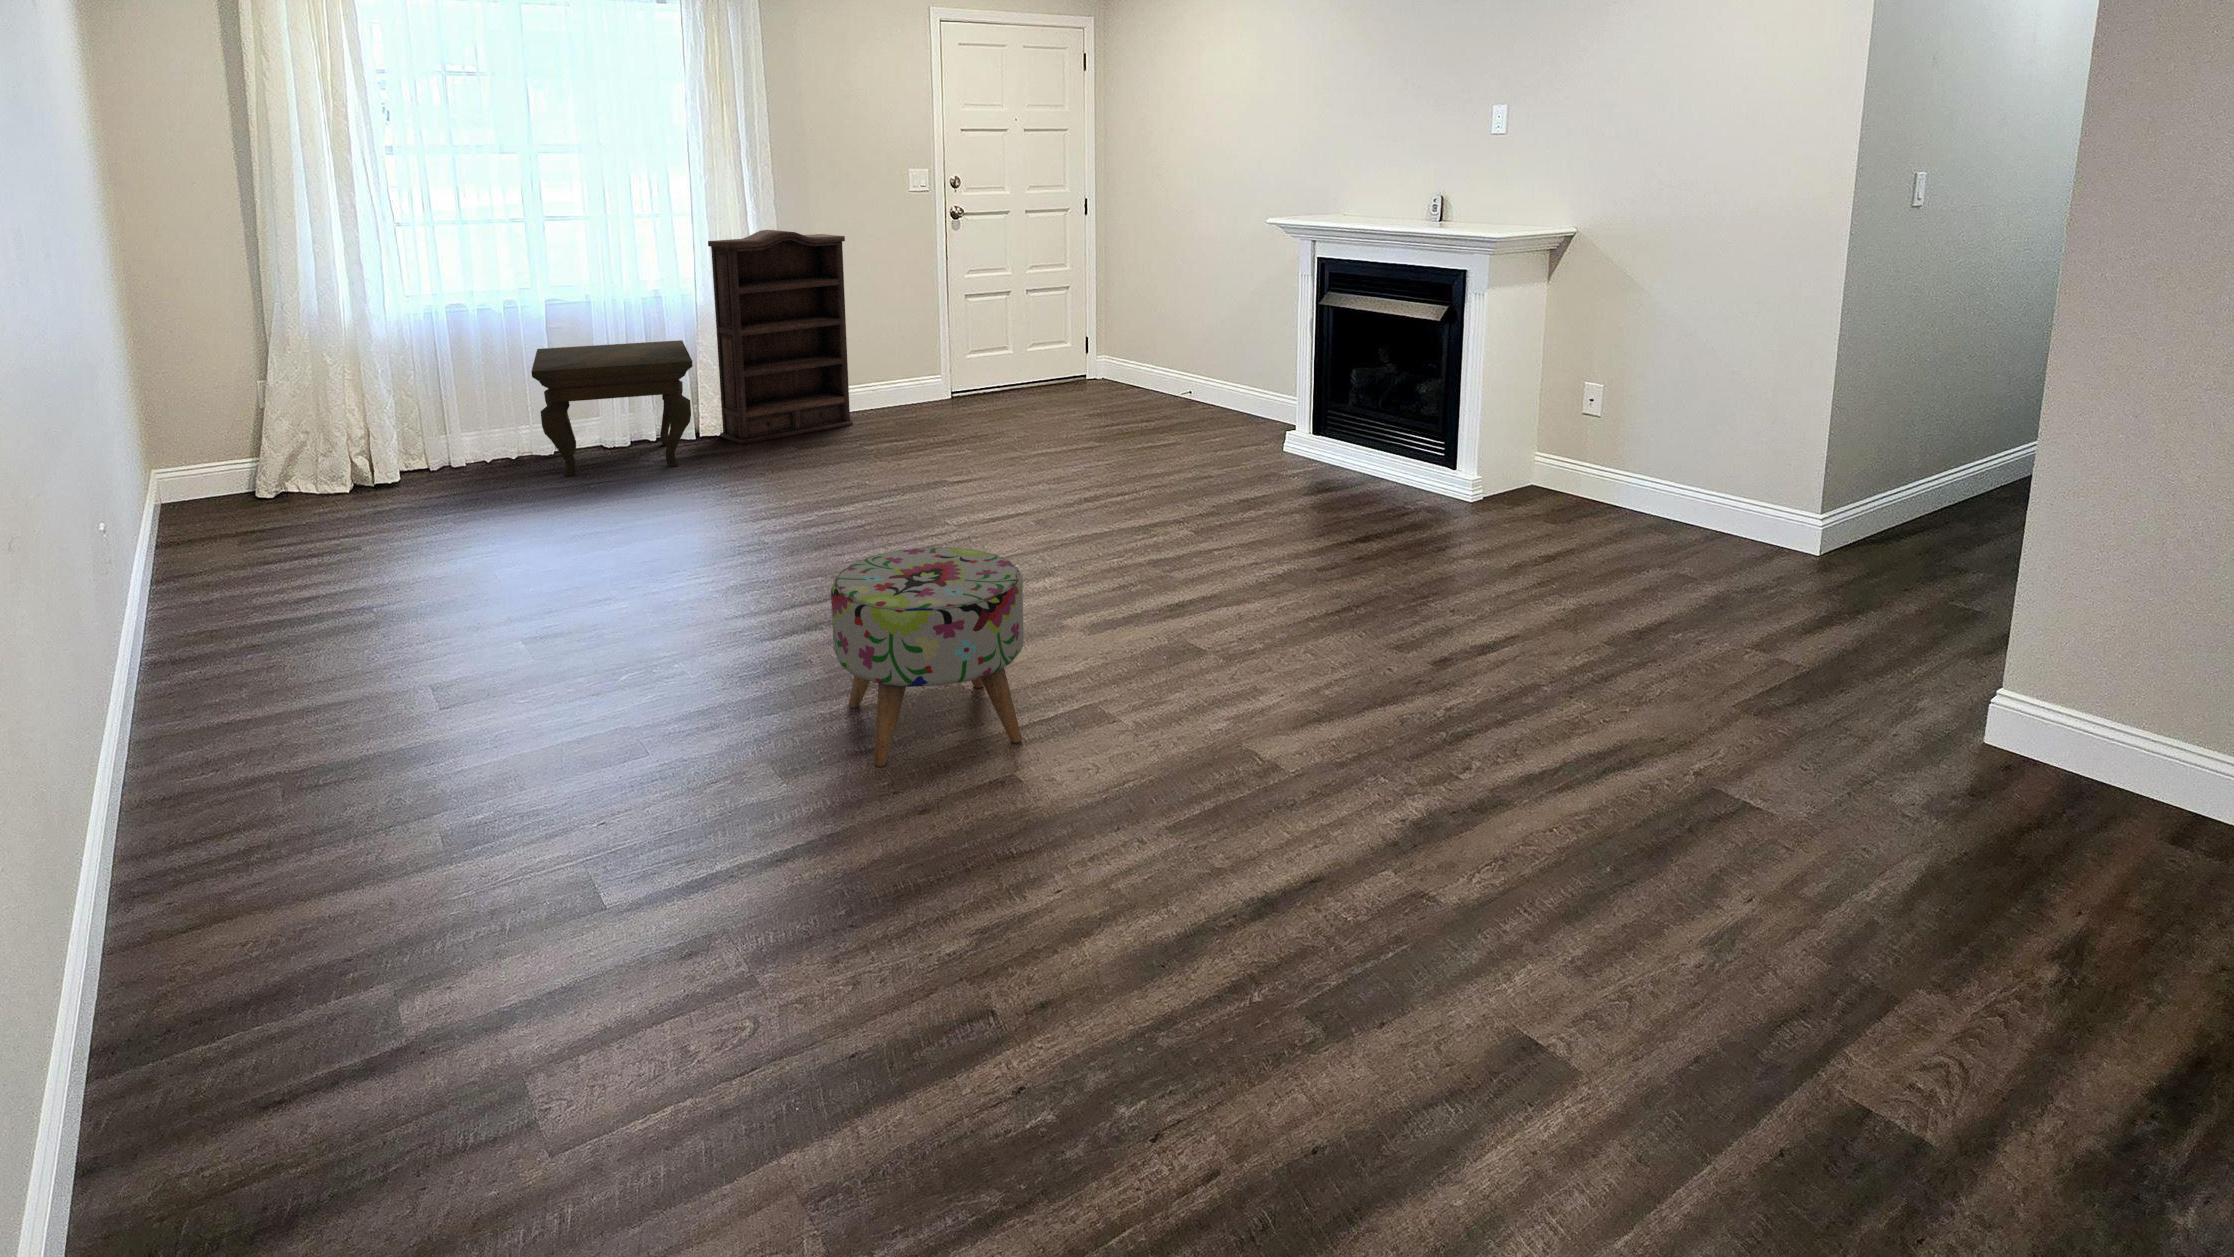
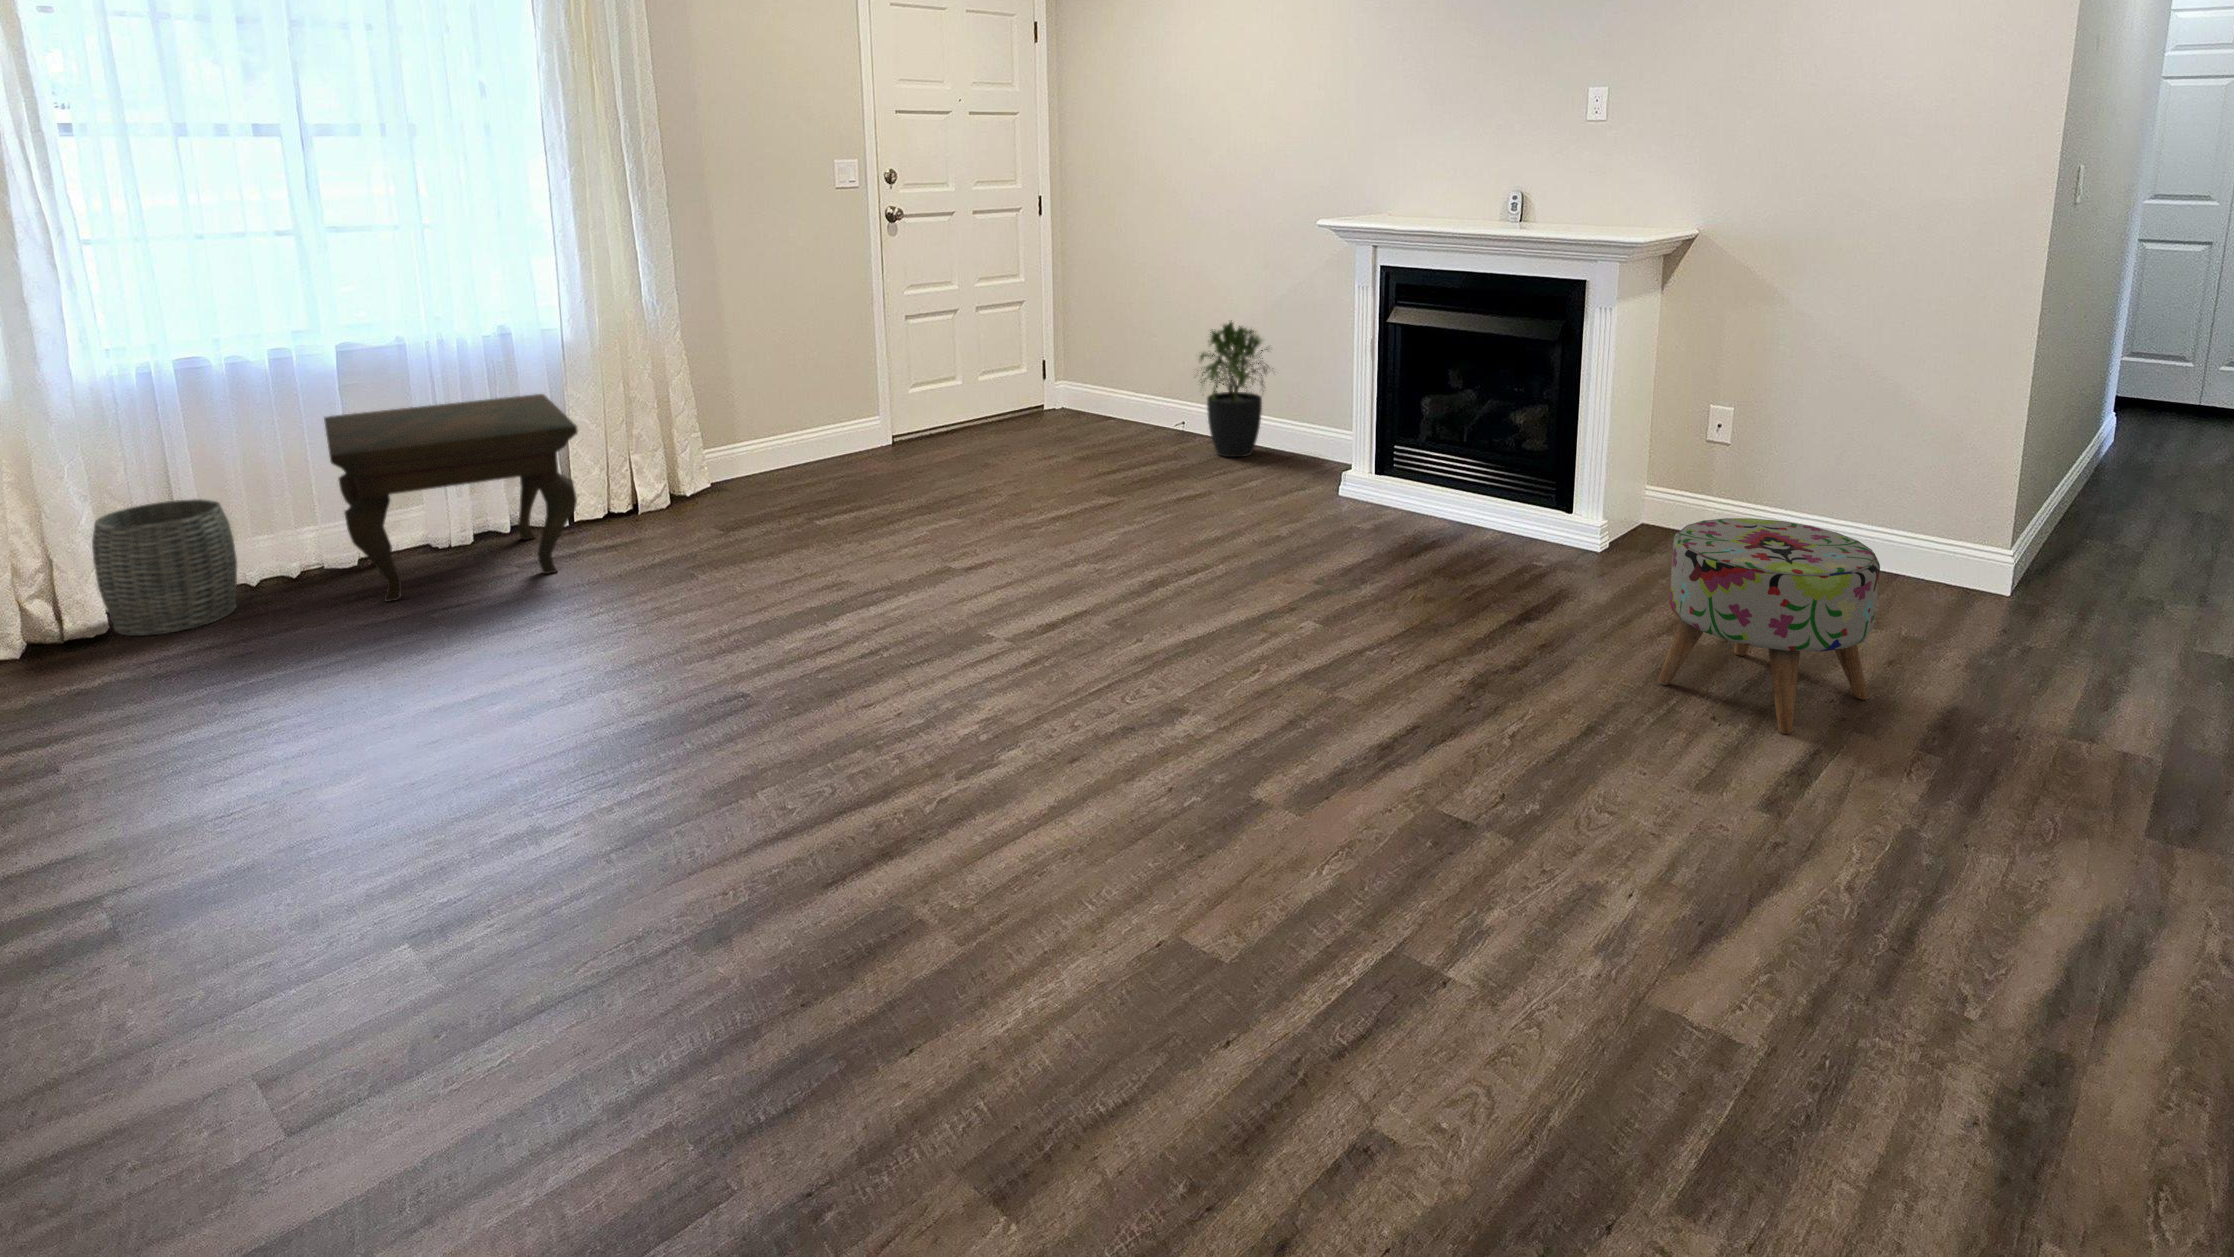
bookshelf: present [708,230,853,444] -> none [577,240,782,531]
potted plant: none [1183,303,1261,419] -> present [1199,320,1269,457]
woven basket: none [393,399,477,485] -> present [92,499,237,636]
ottoman: present [831,547,1023,767] -> present [1658,518,1880,734]

